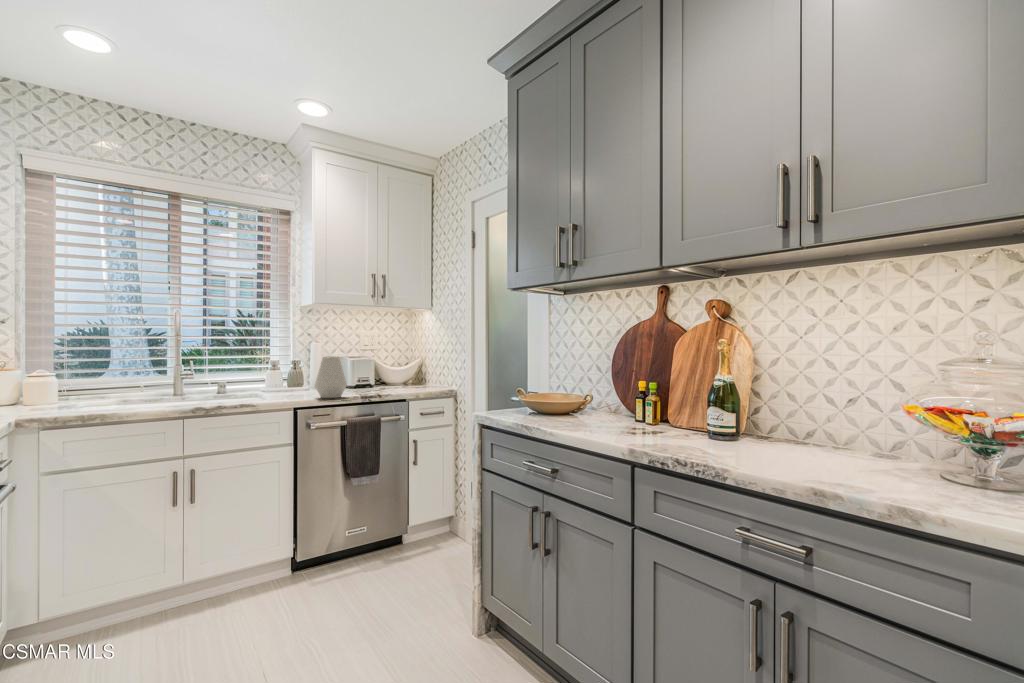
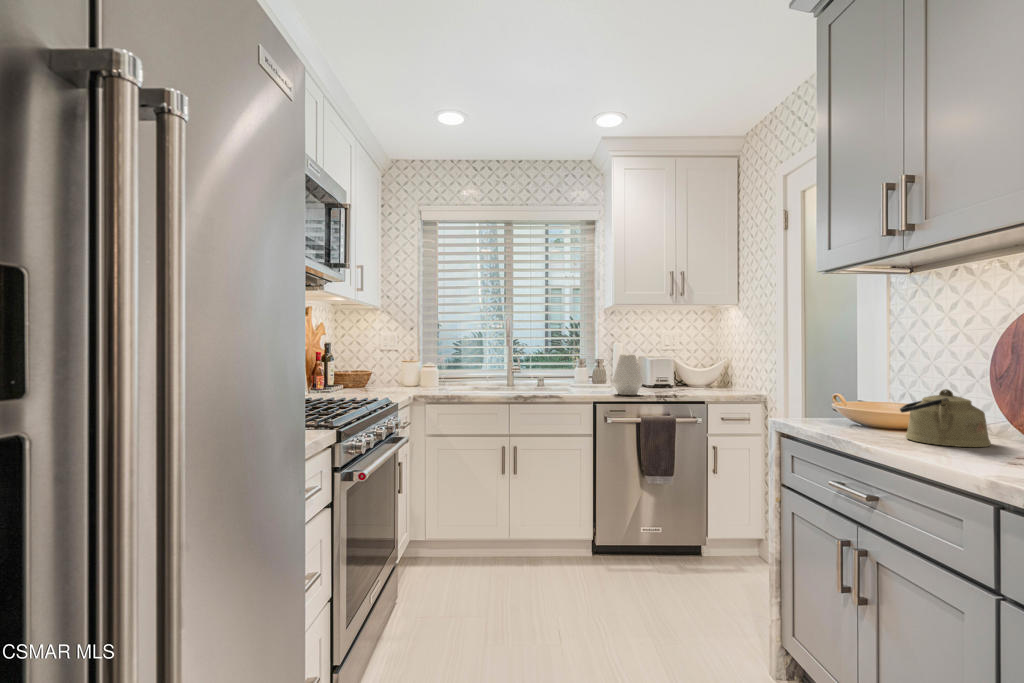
kettle: none [568,384,619,426] -> present [900,389,991,447]

